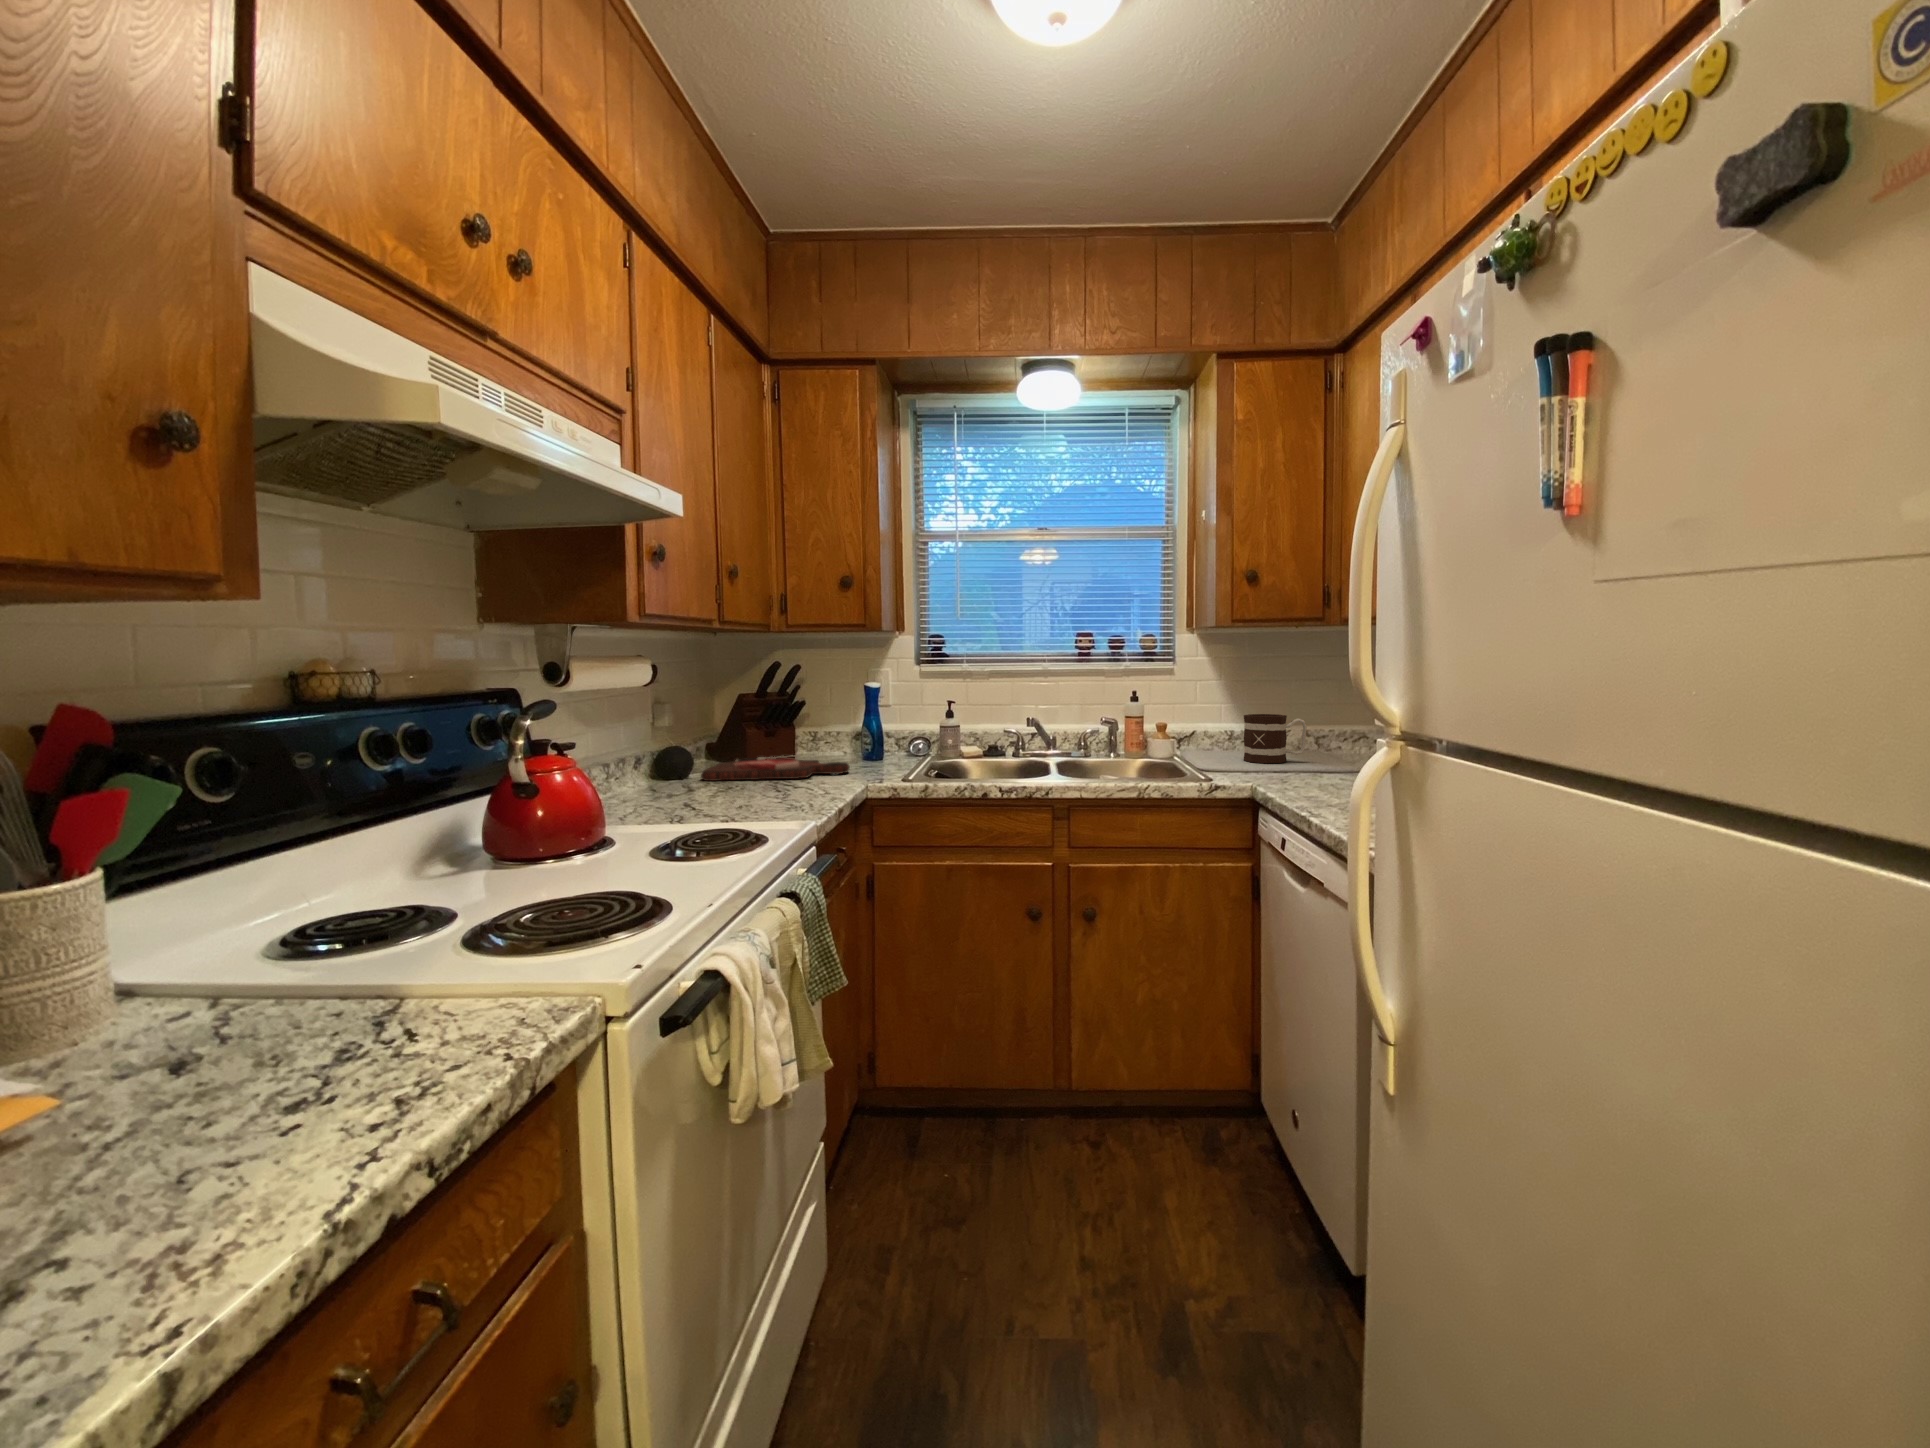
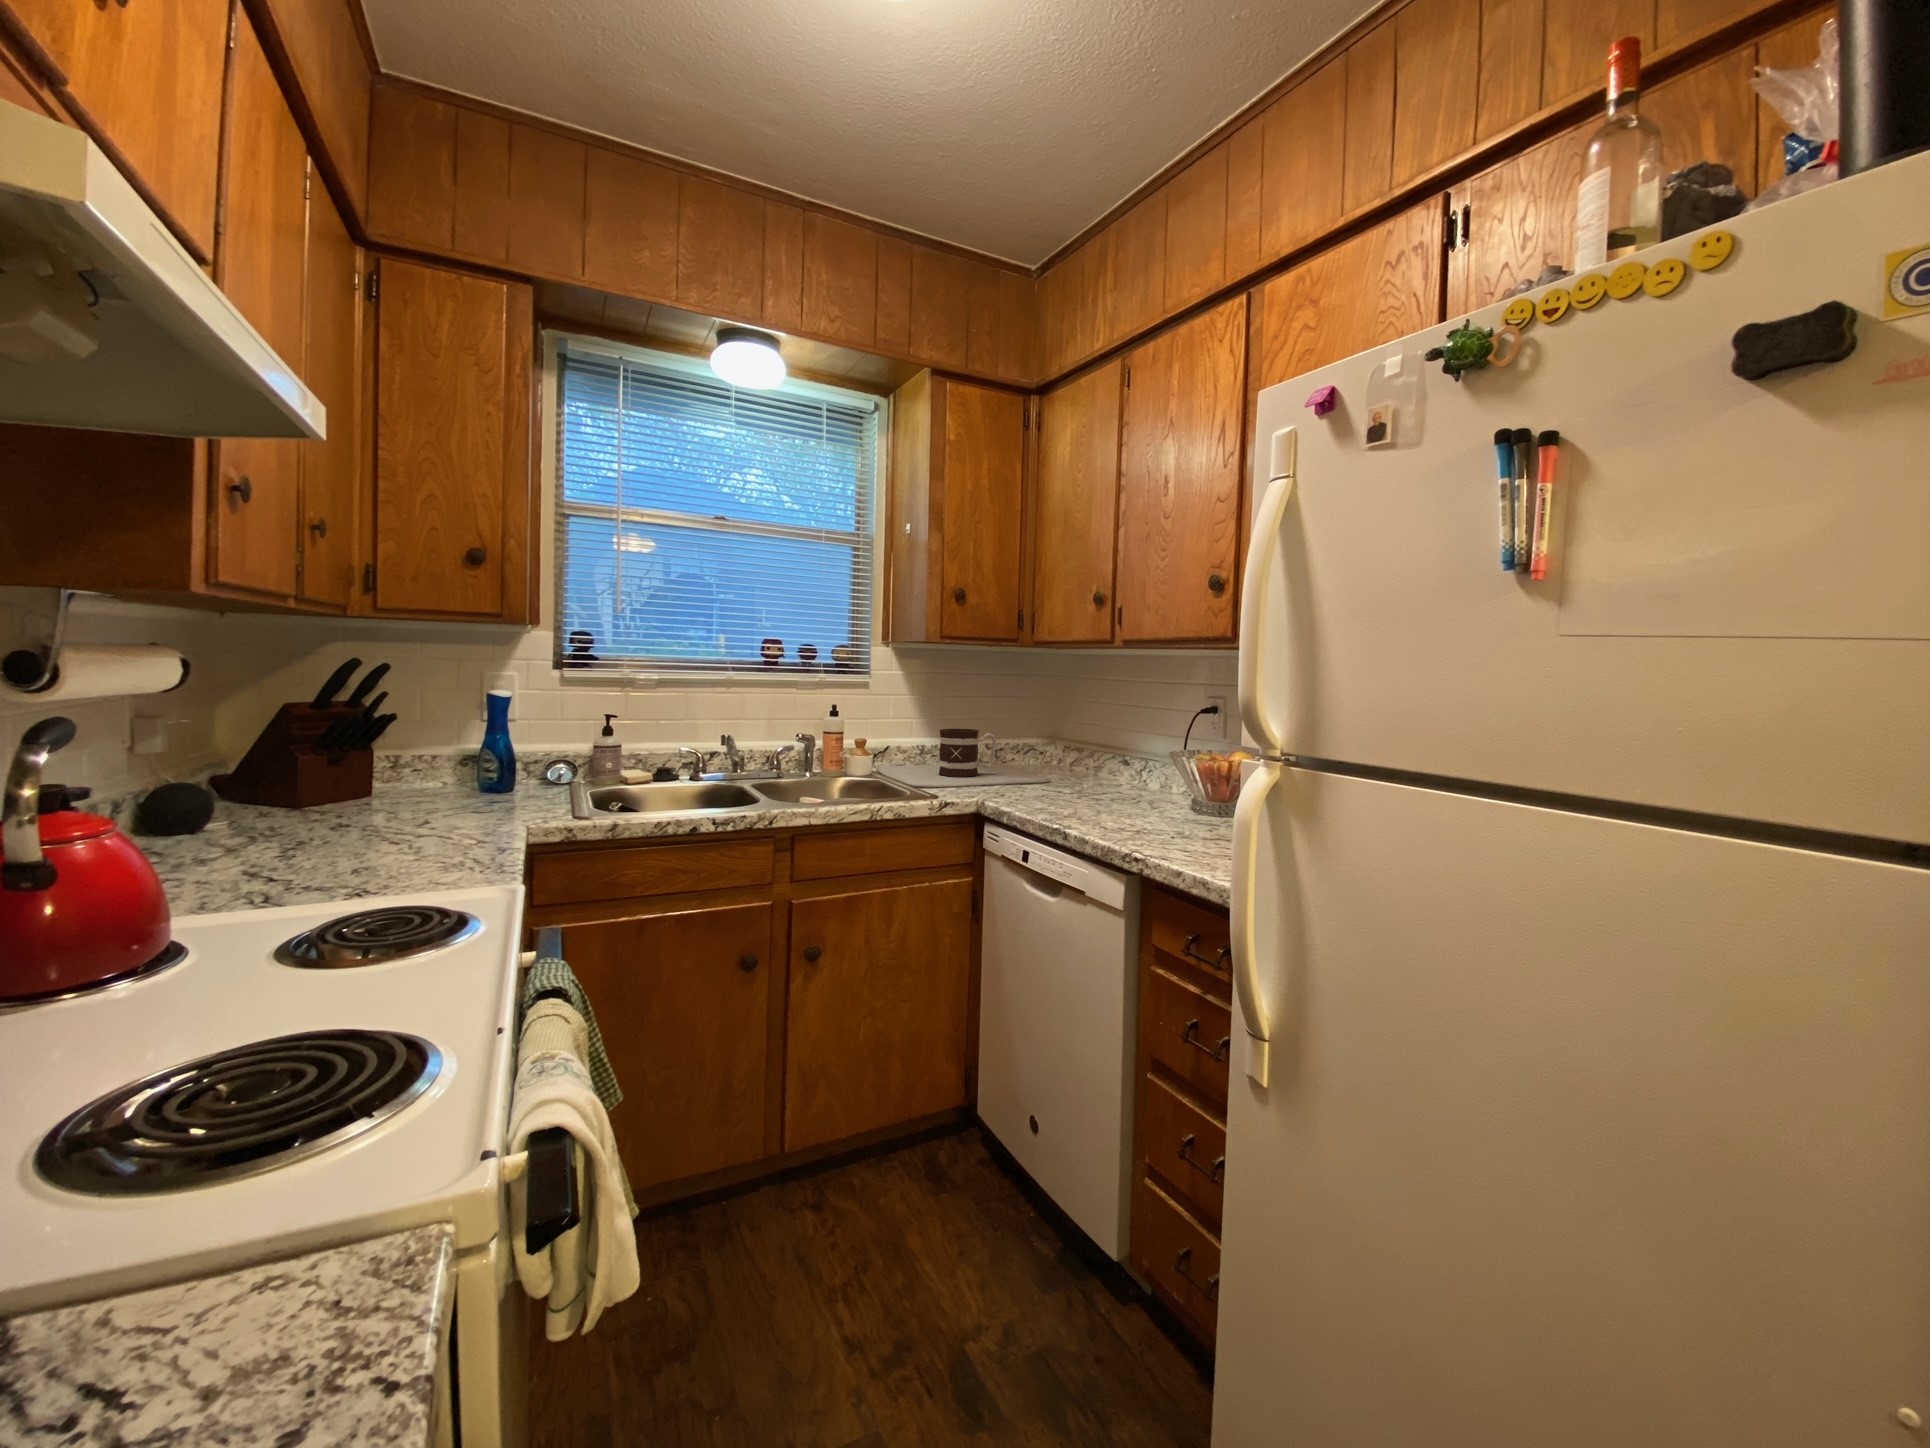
cutting board: present [701,757,850,781] -> none [219,791,484,838]

